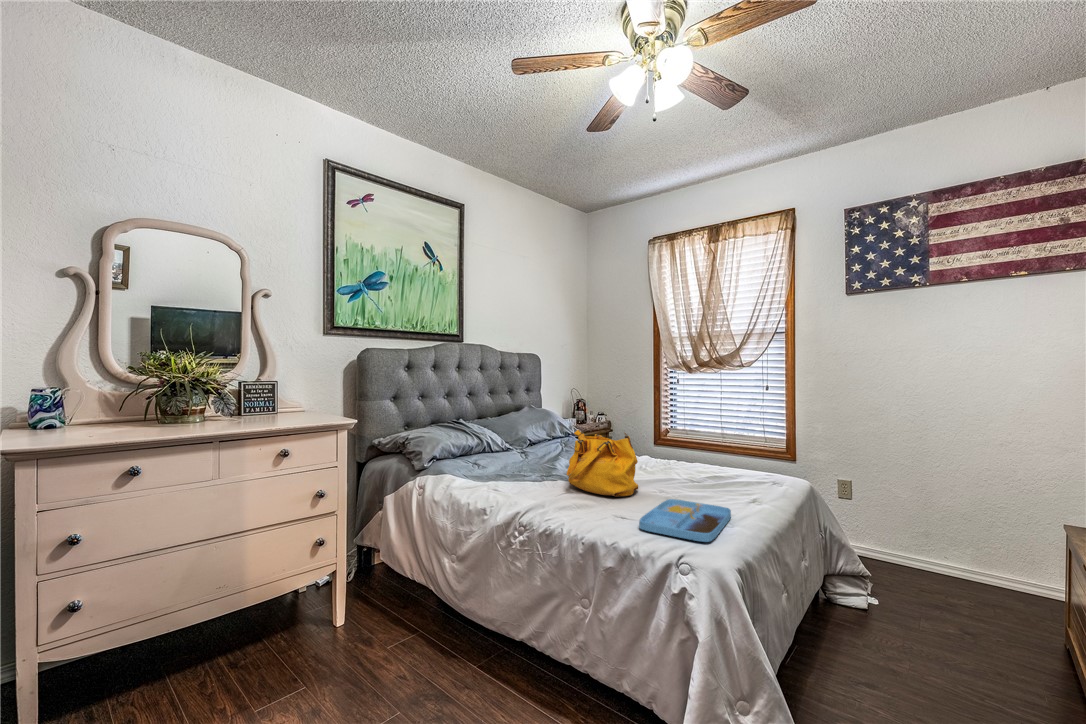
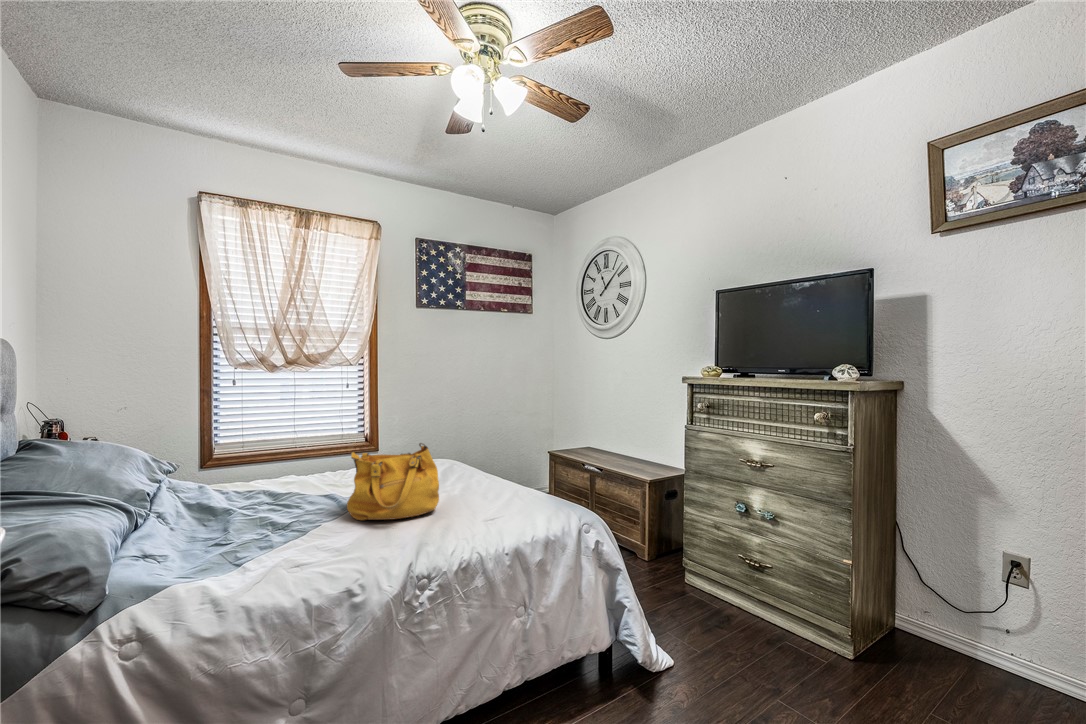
tray: present [639,499,731,542] -> none [473,487,564,521]

